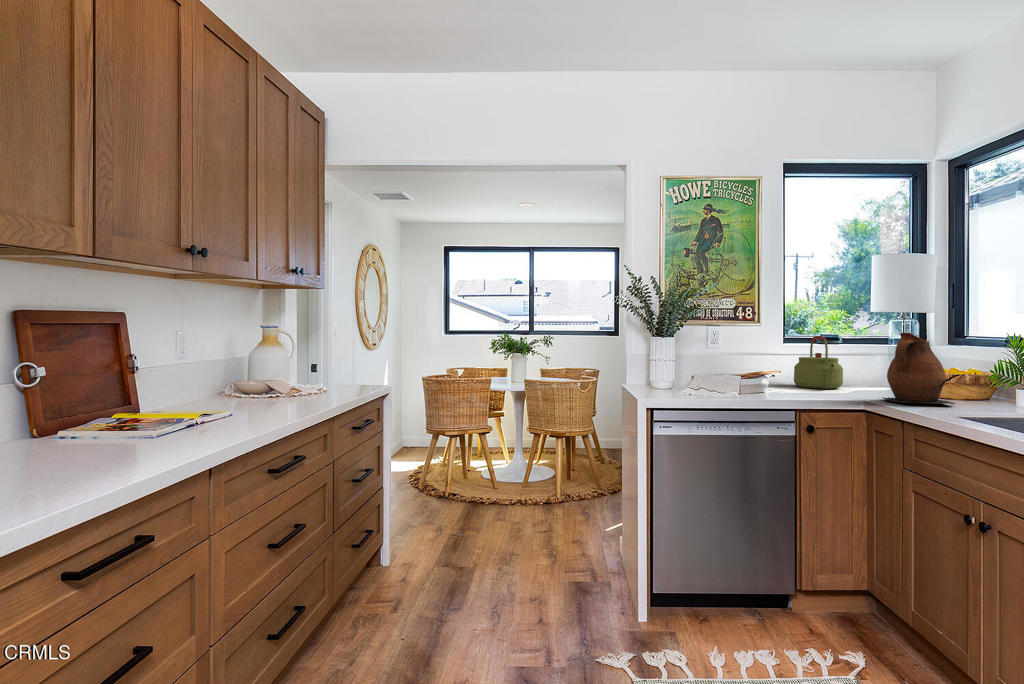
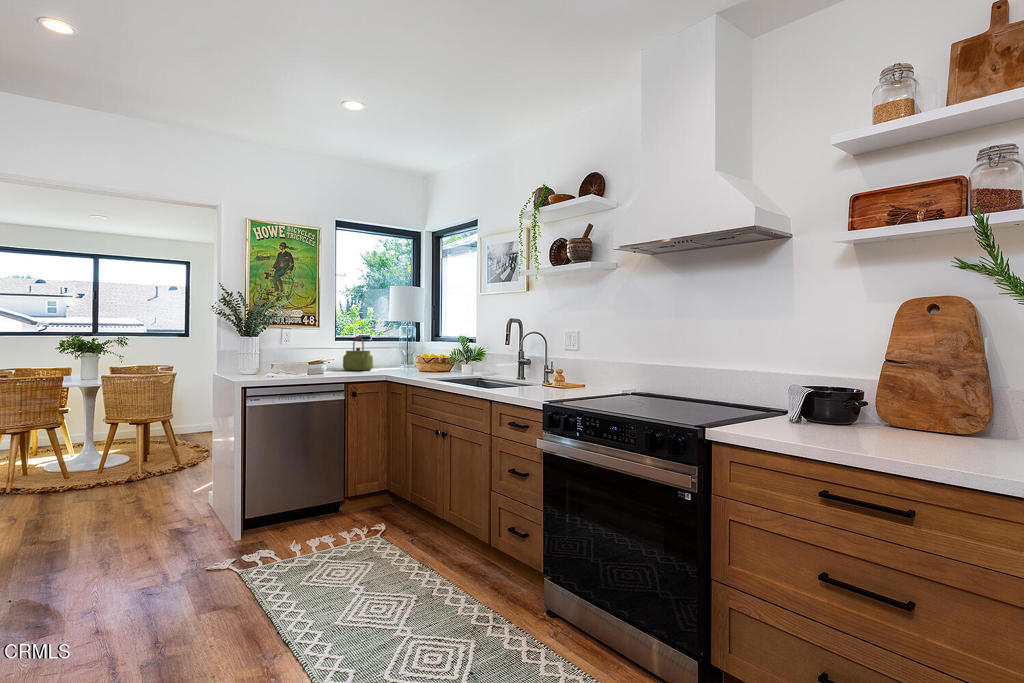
ceramic pitcher: present [883,333,956,405] -> none [392,334,431,375]

